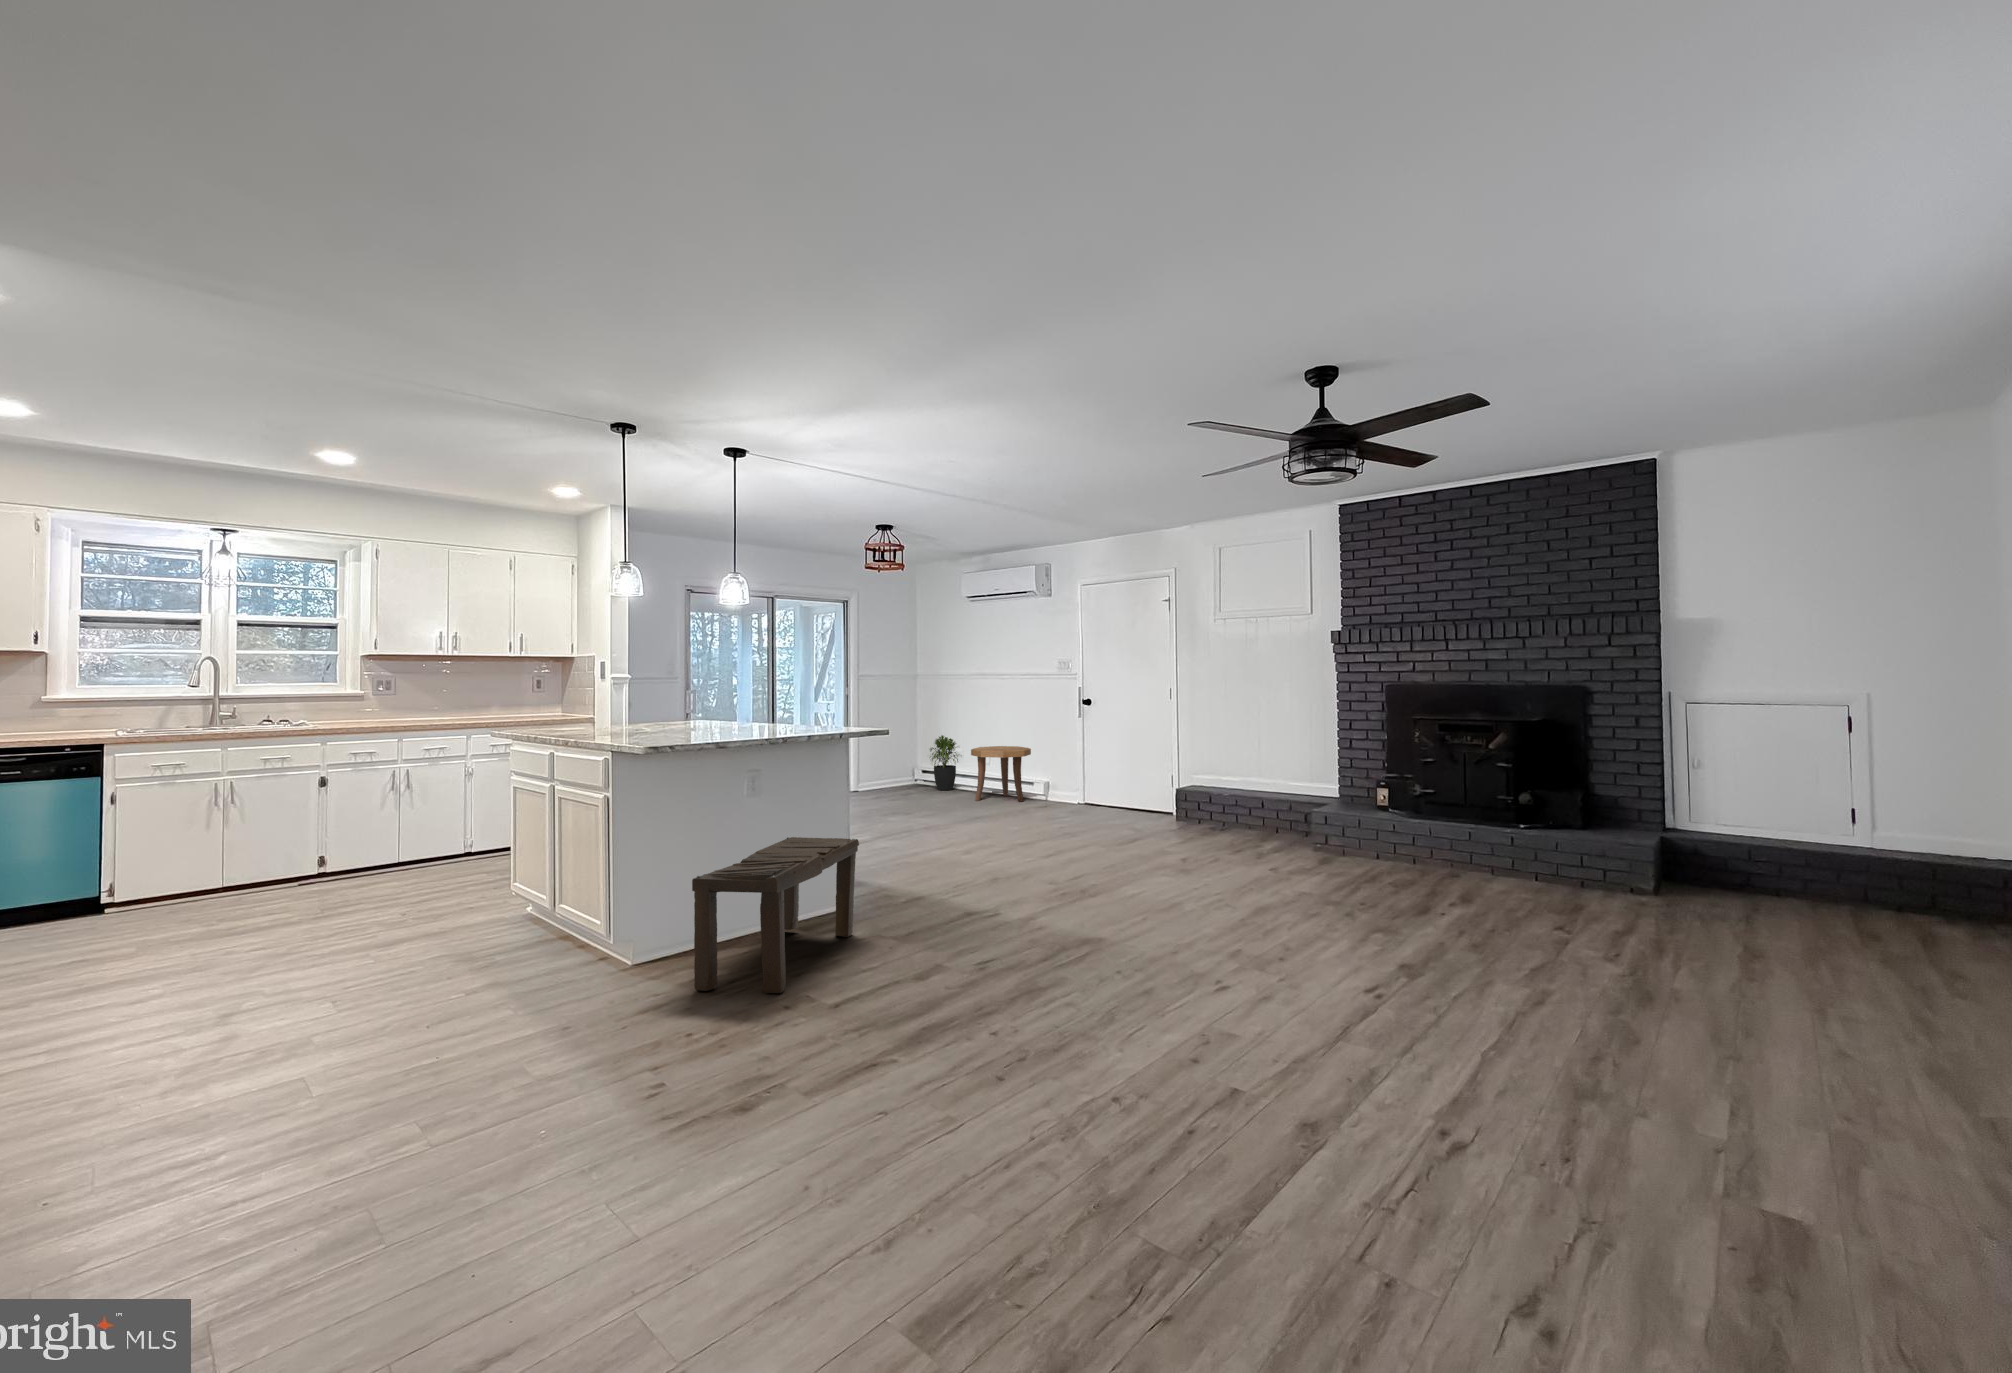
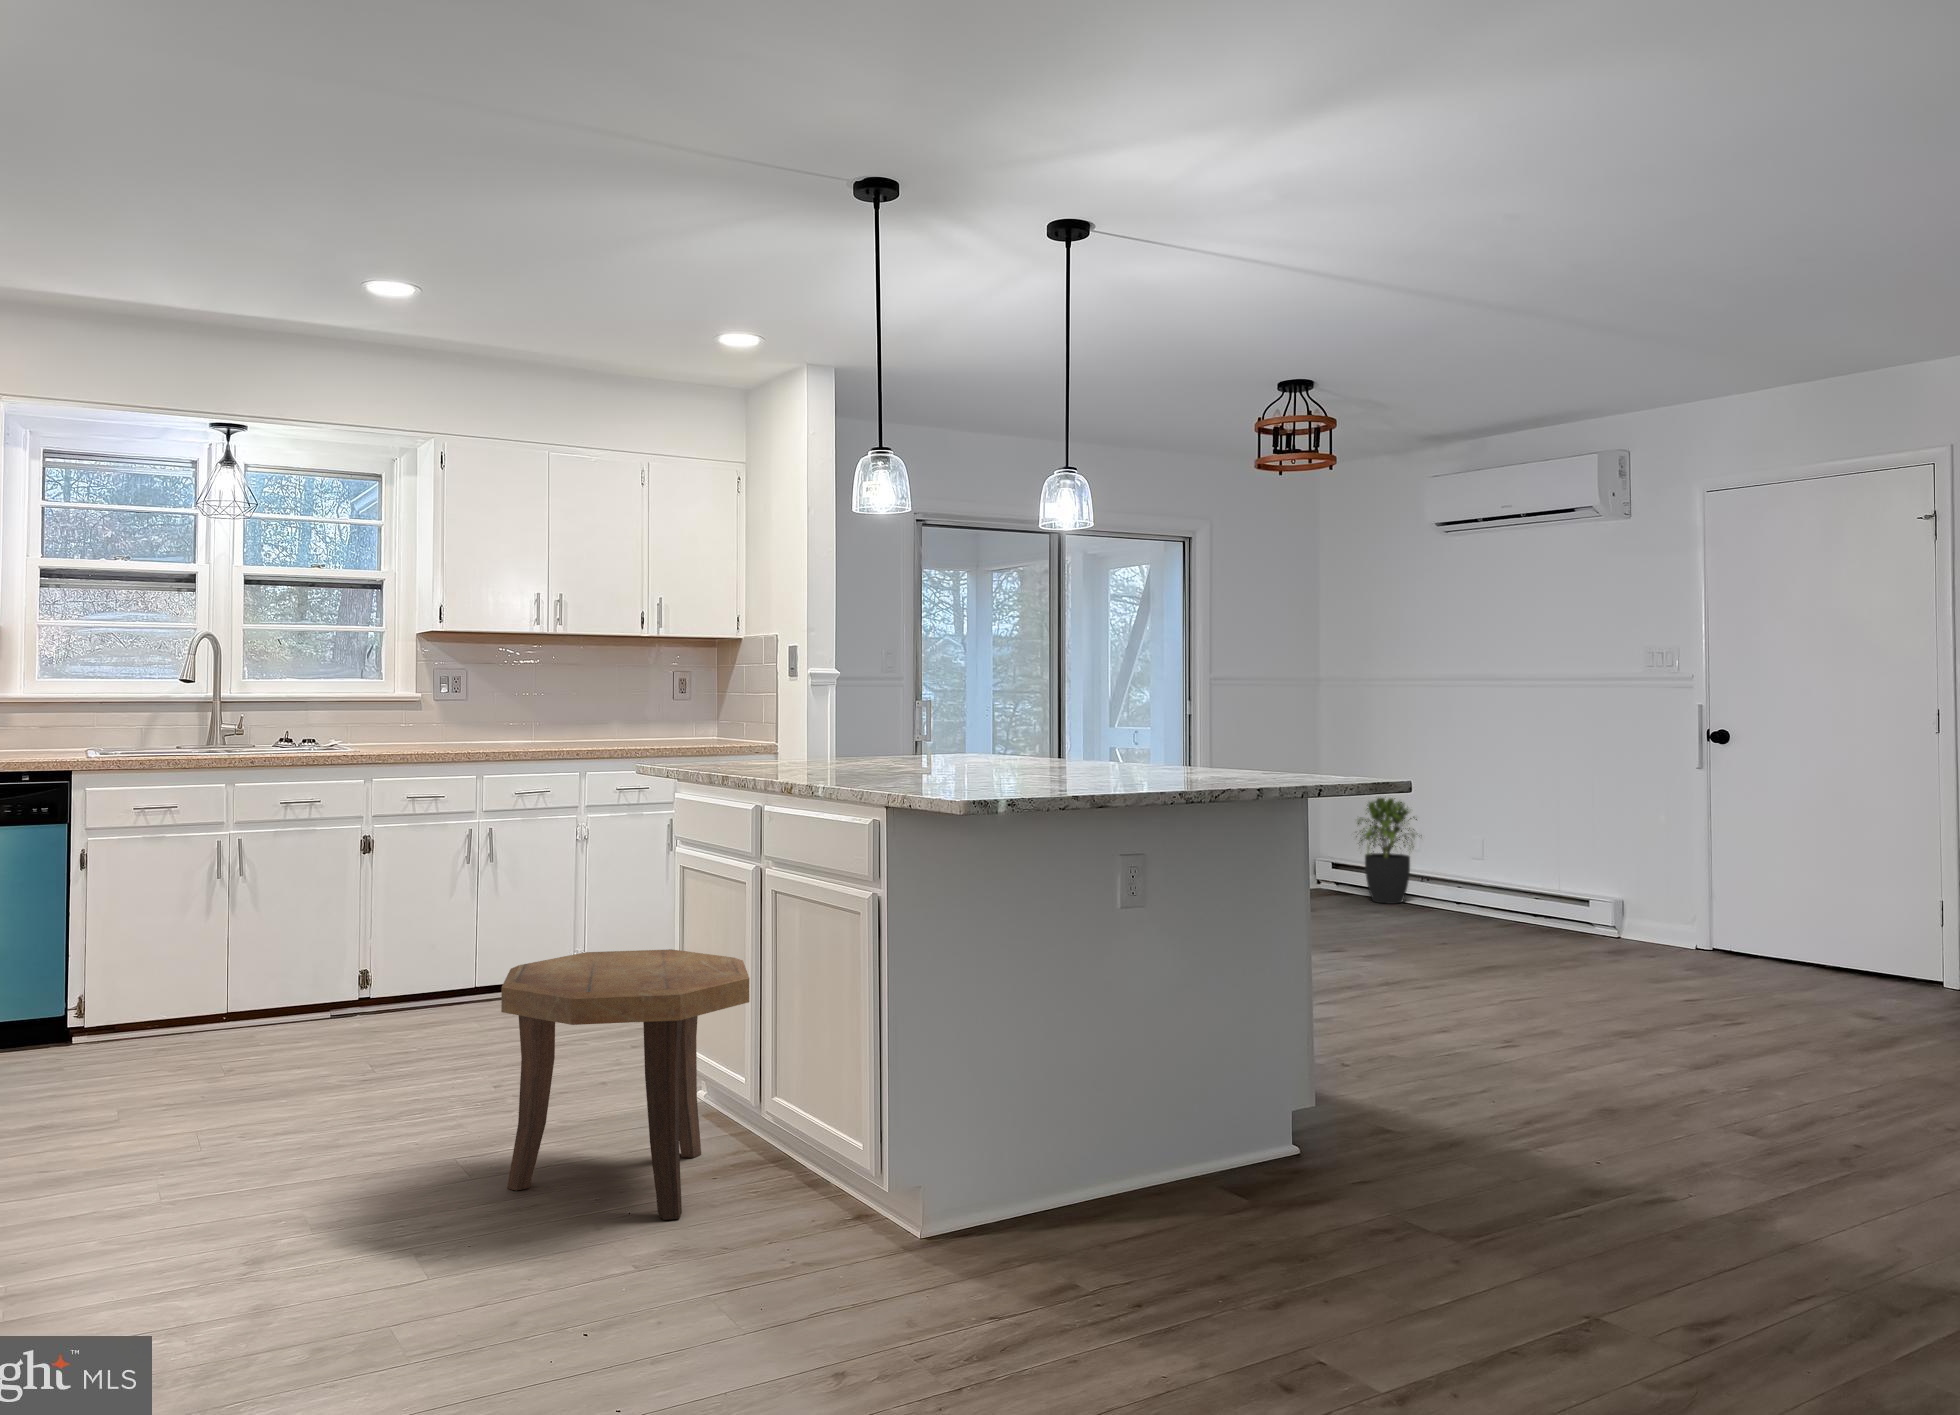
side table: present [971,746,1031,802] -> present [501,949,749,1220]
bench: present [692,837,859,993] -> none [1065,994,1368,1342]

